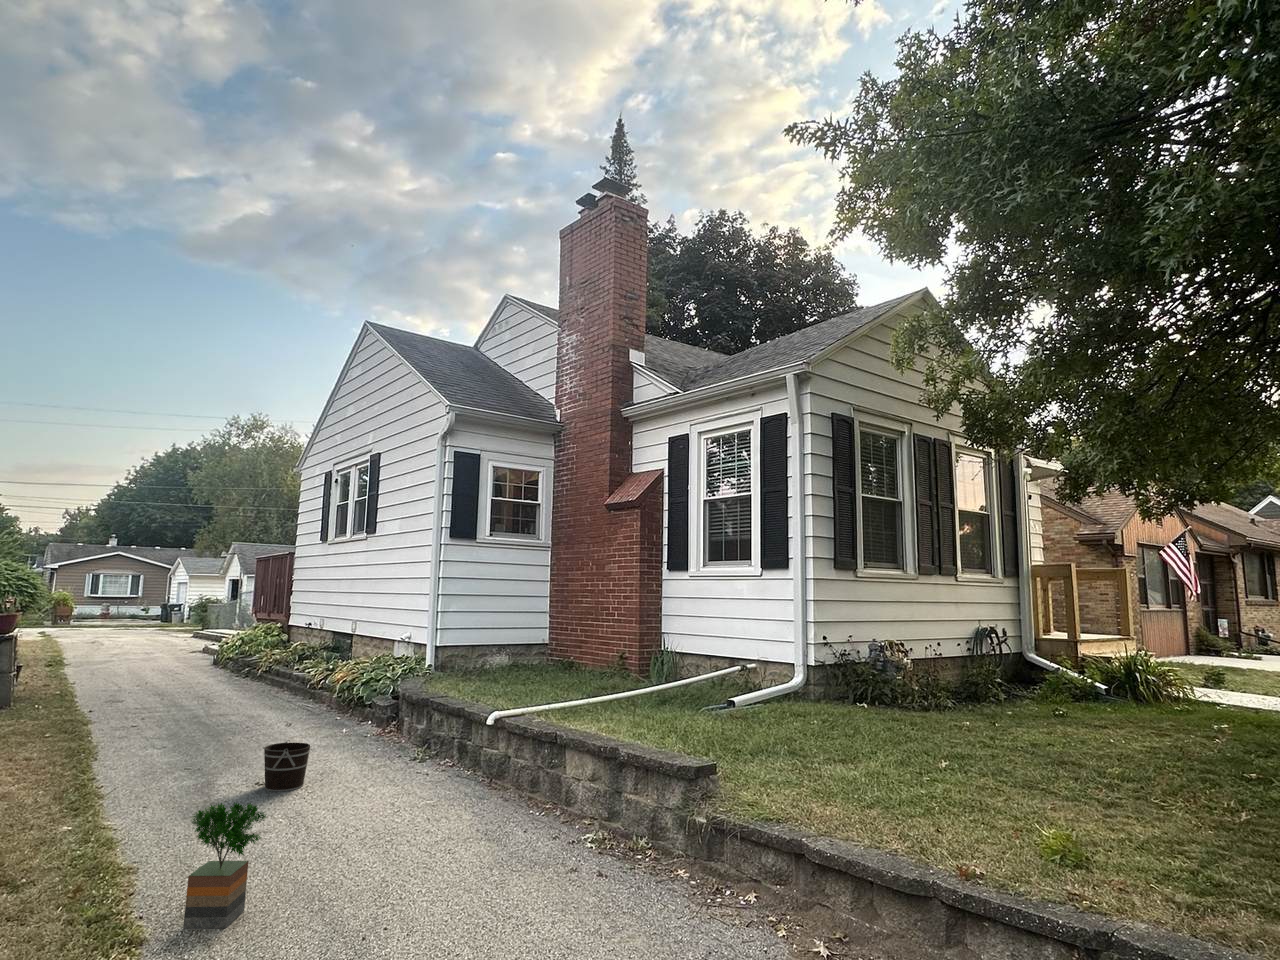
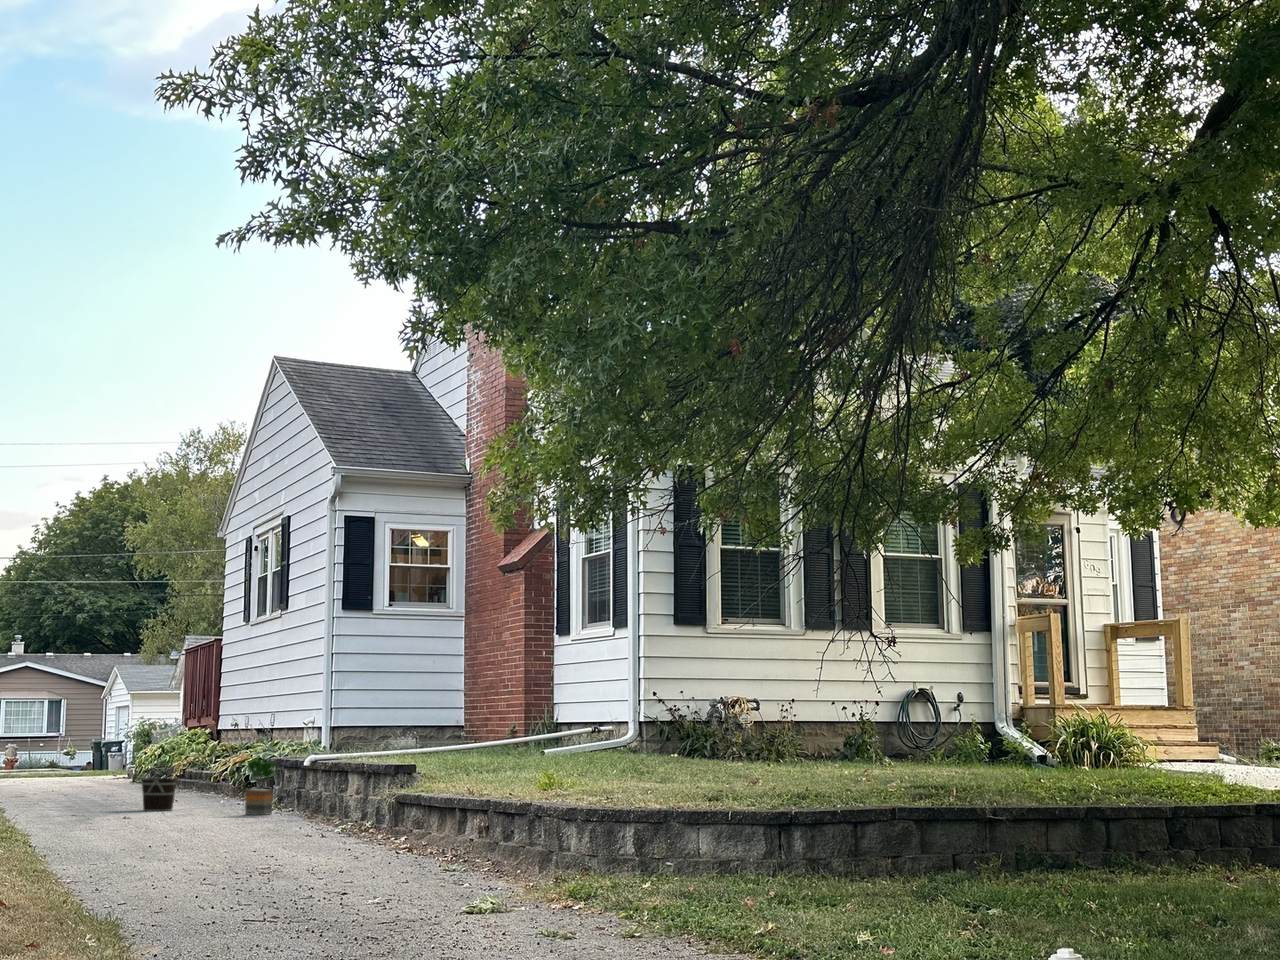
potted tree: present [183,802,266,929] -> present [245,760,279,815]

